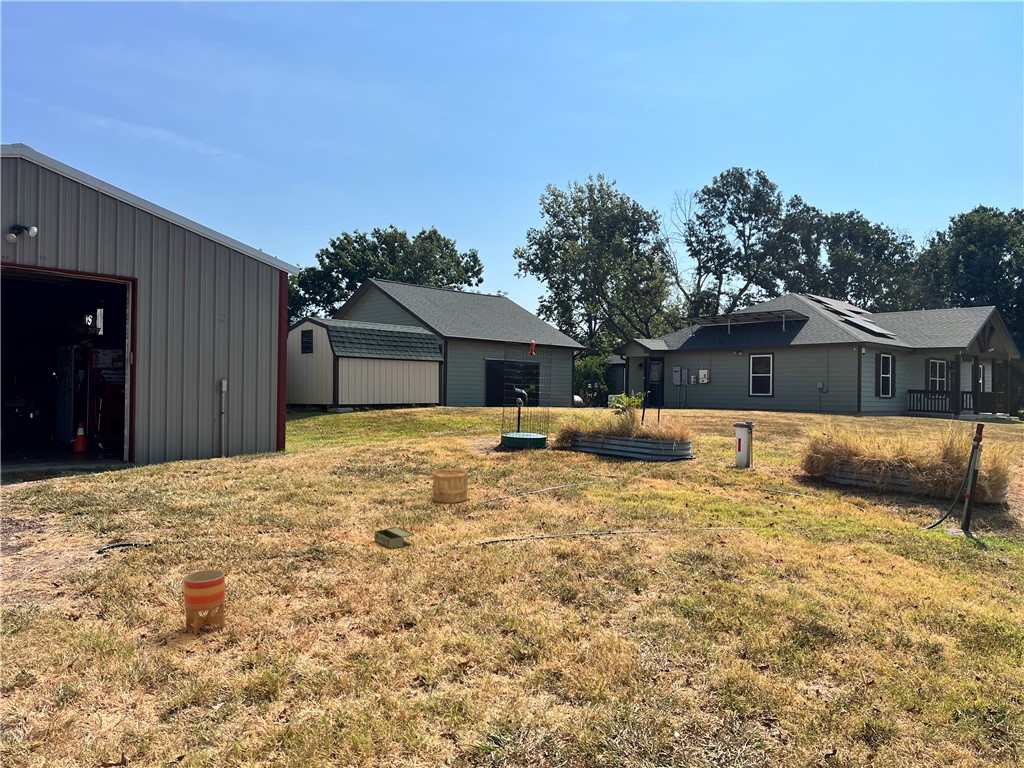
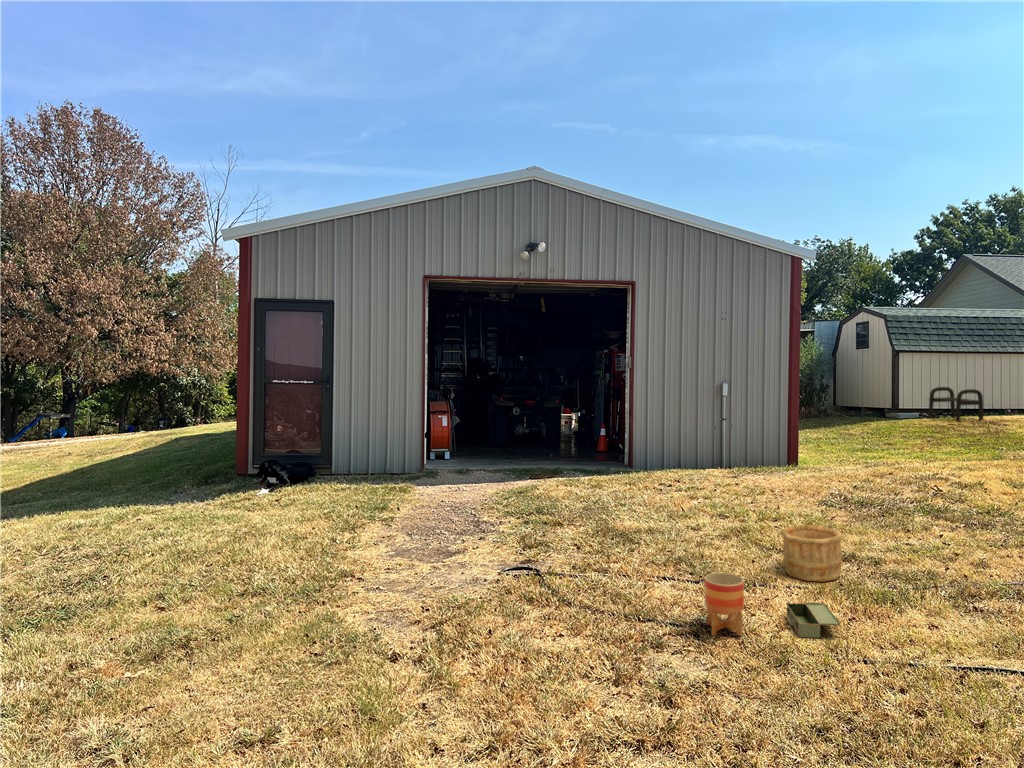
bench: none [360,386,399,414] -> present [929,387,984,422]
wooden bucket: present [432,468,468,503] -> present [781,525,842,582]
planter: present [184,570,225,635] -> present [704,573,744,636]

